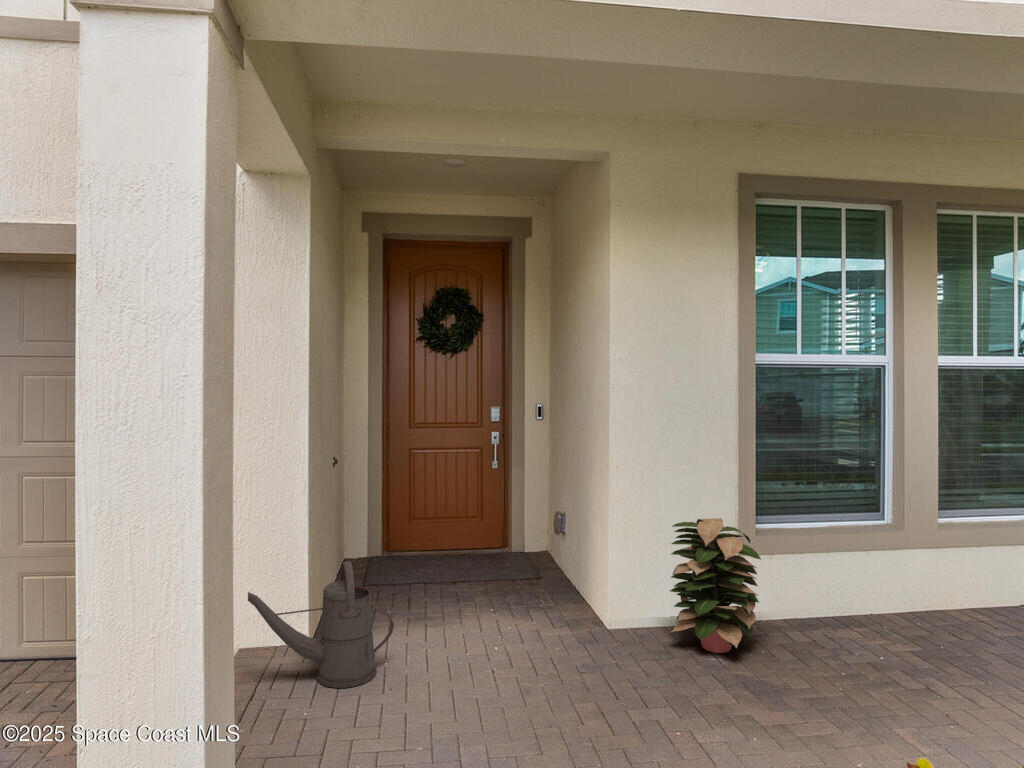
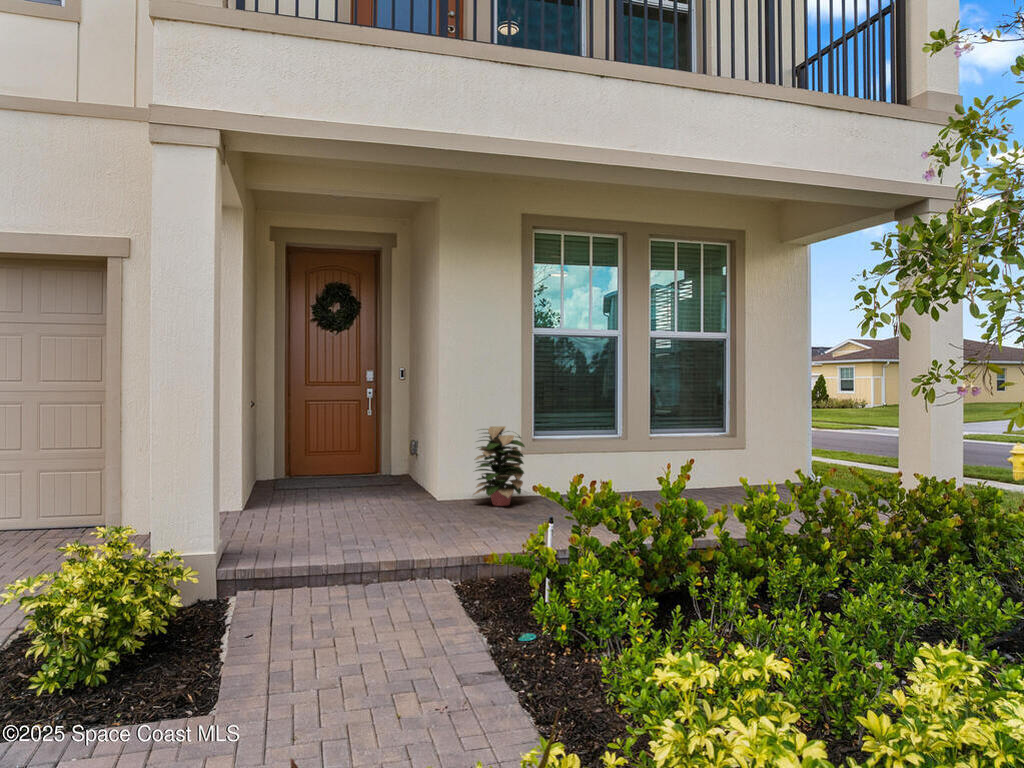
watering can: present [248,561,394,688] -> none [203,448,296,522]

